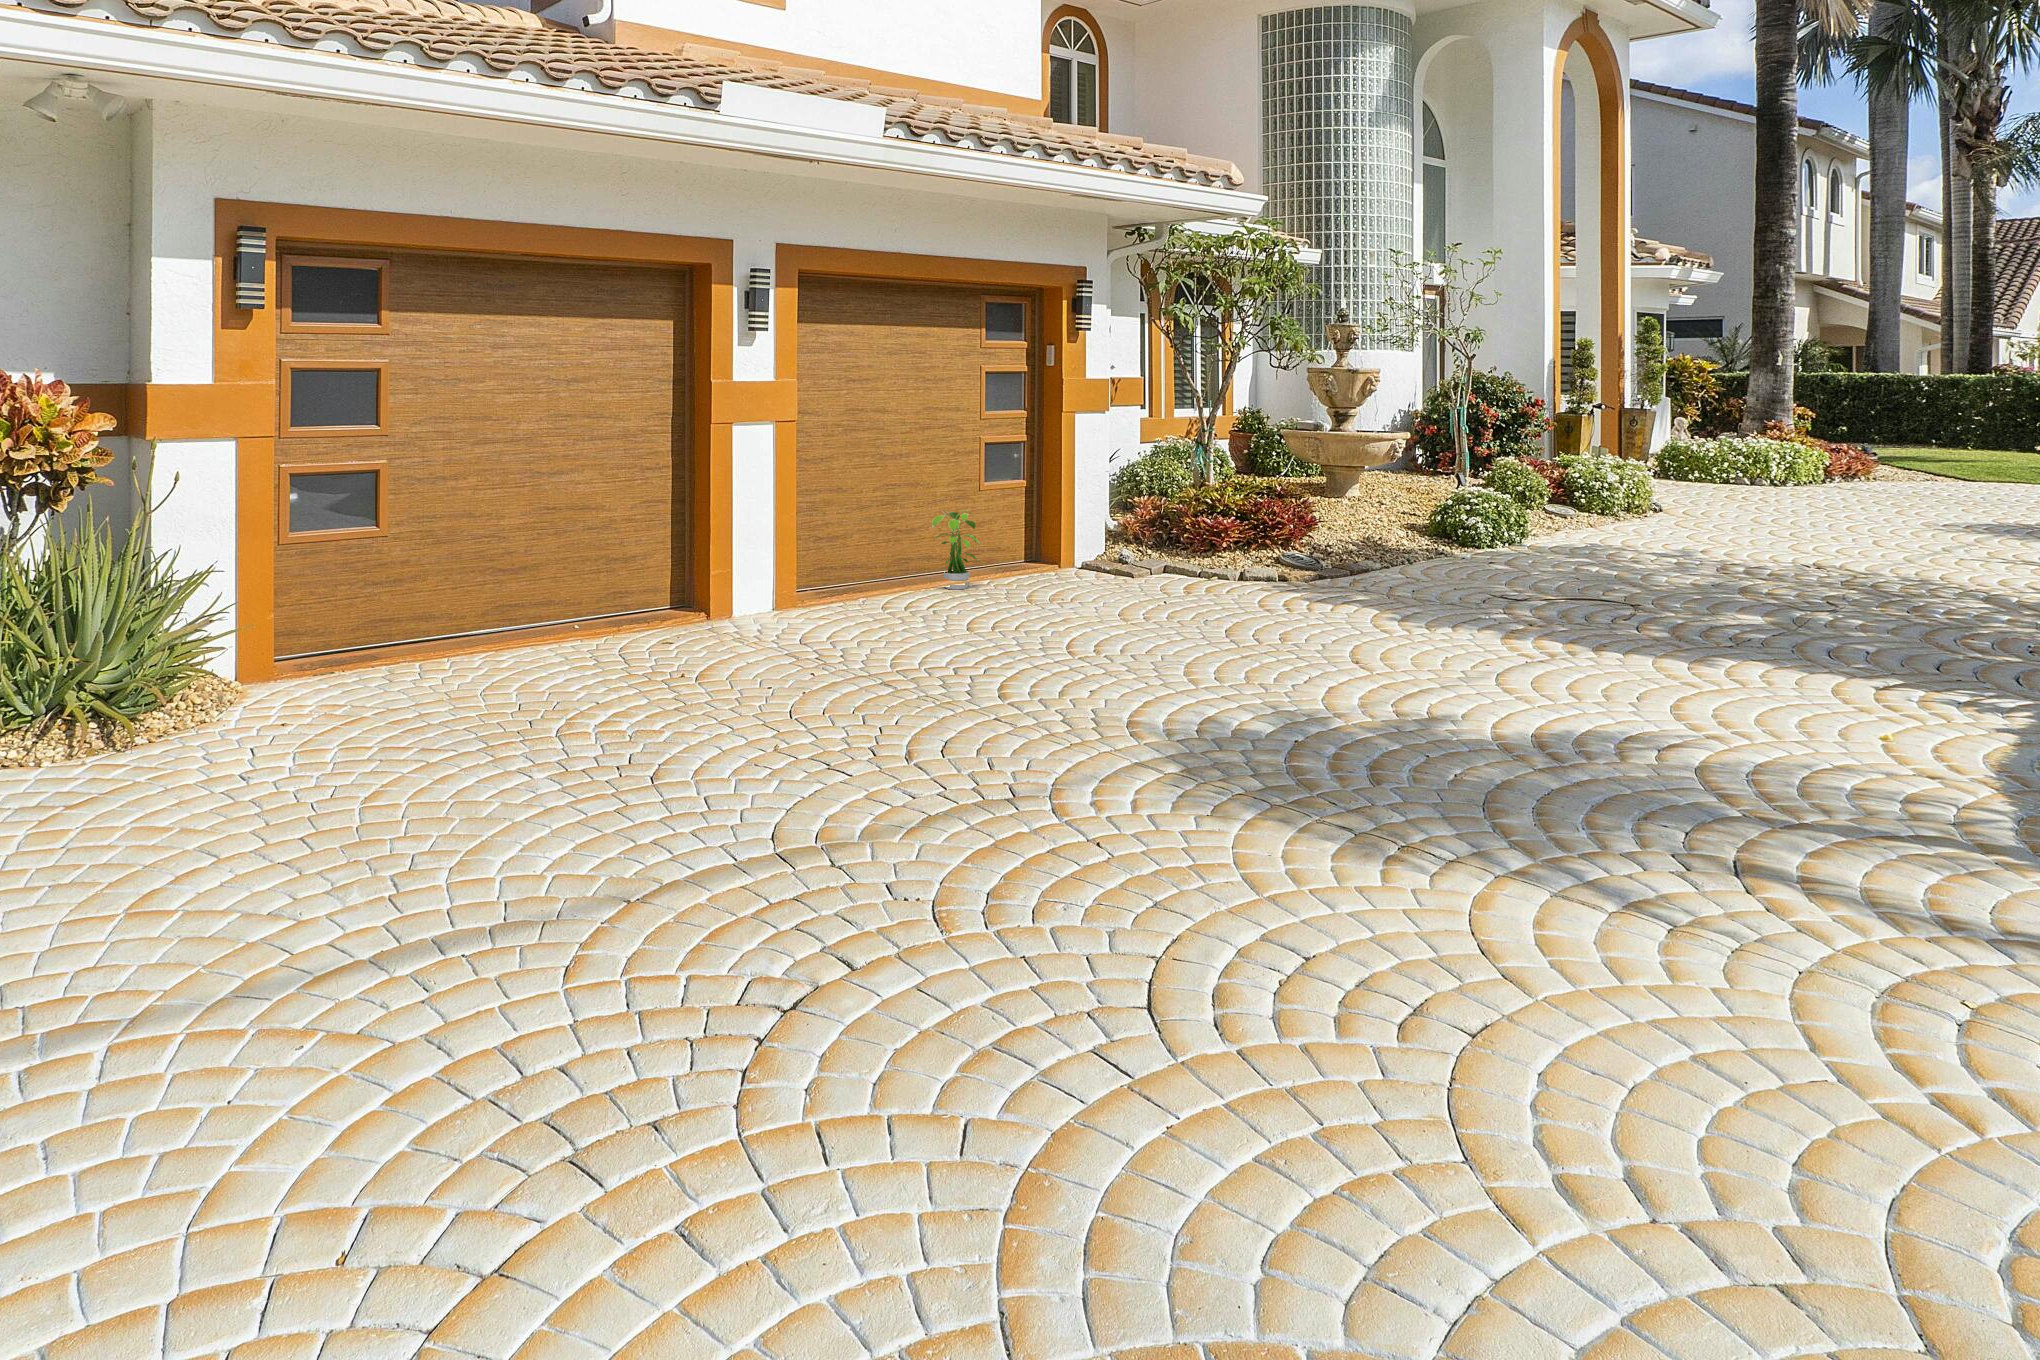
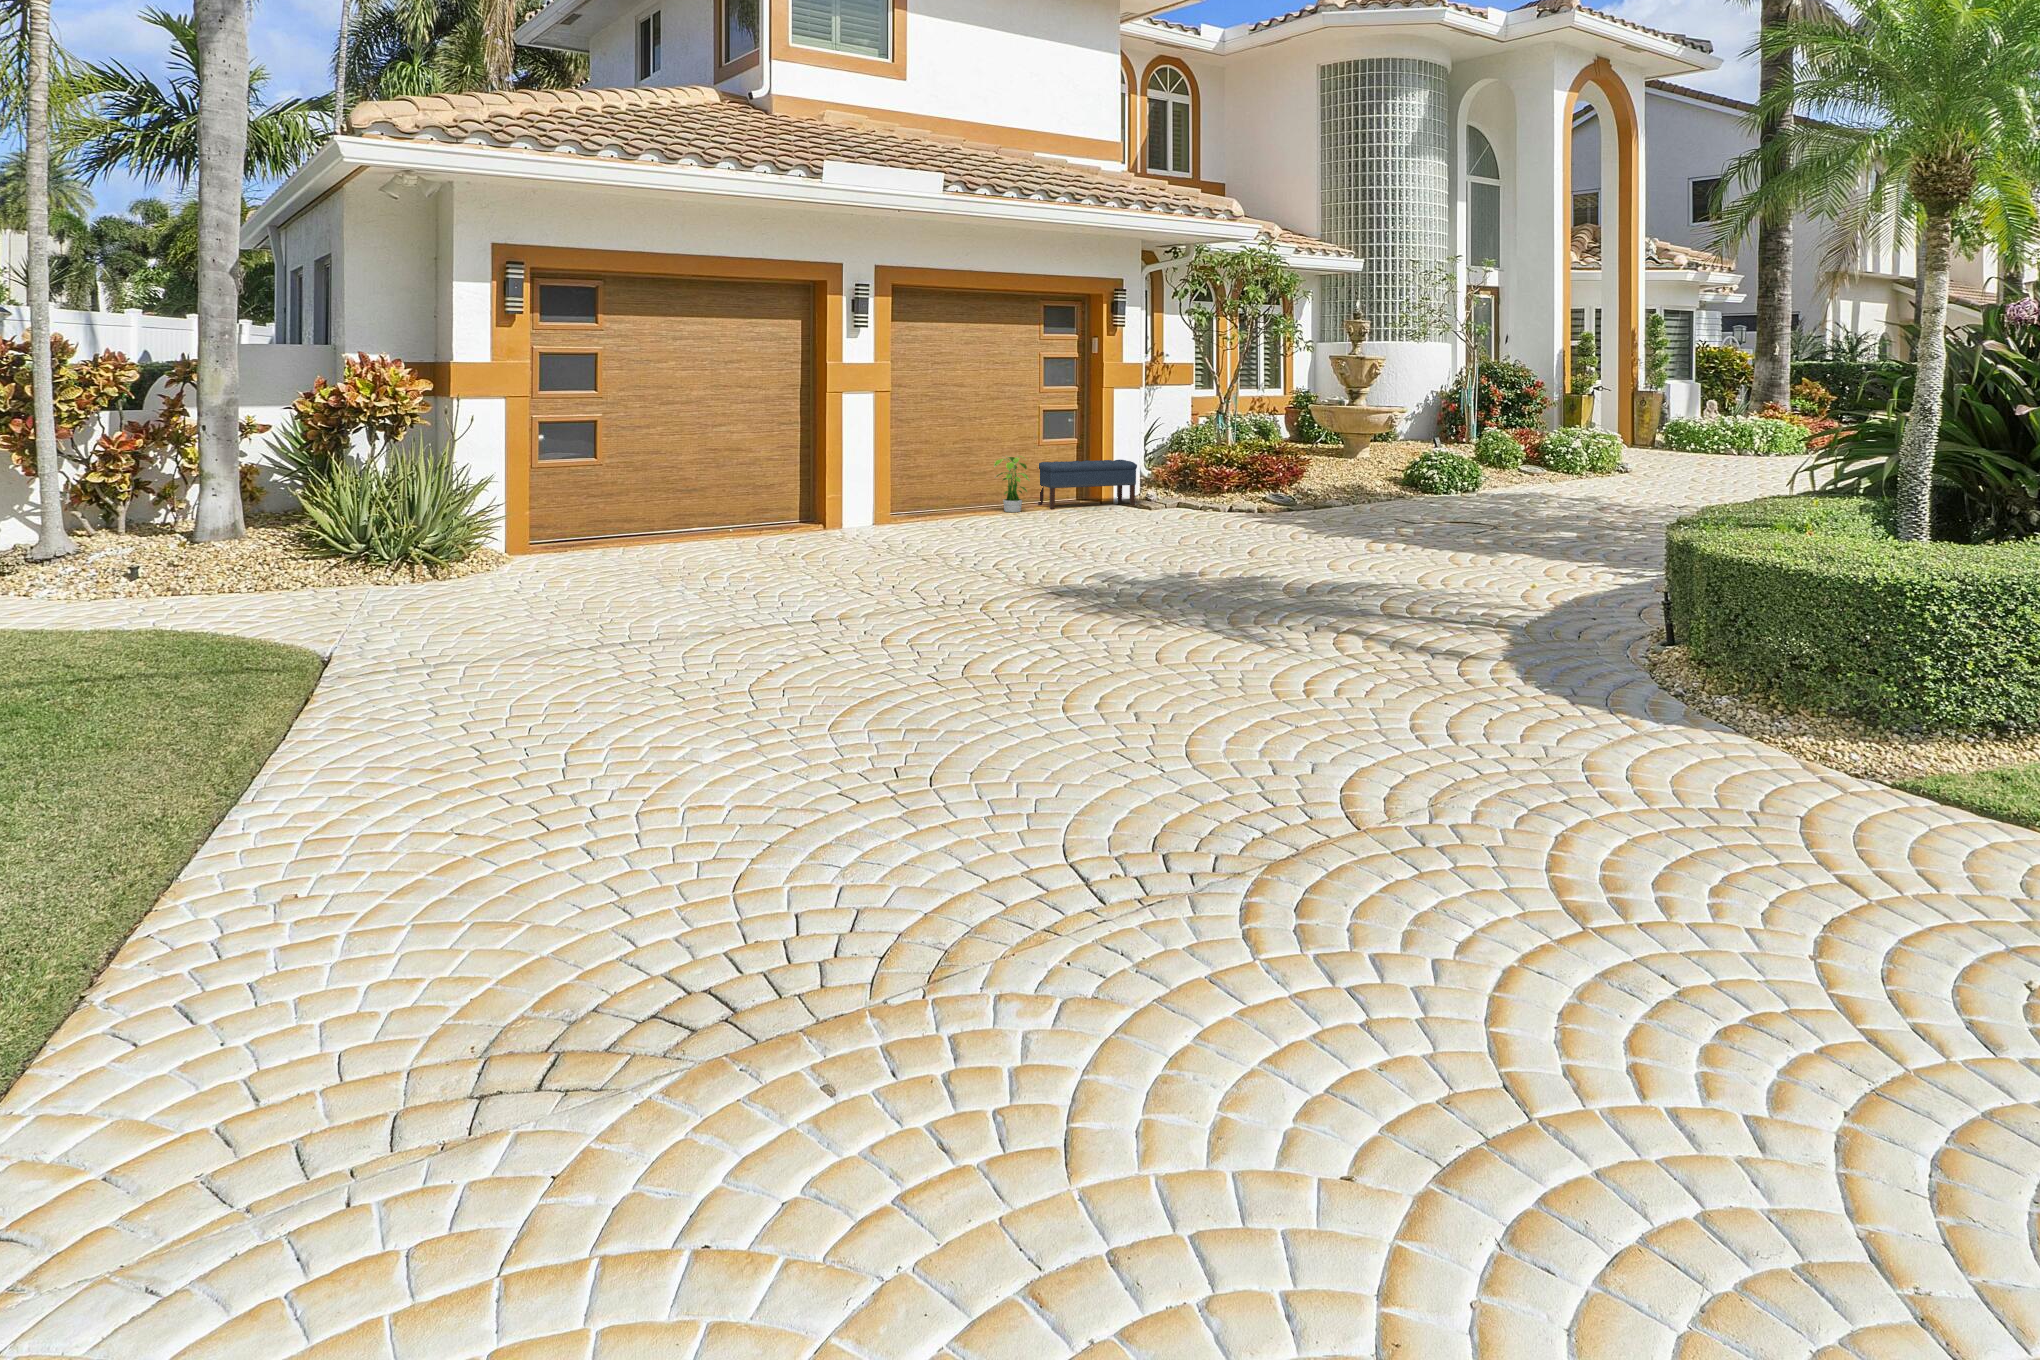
bench: none [979,512,1113,583] -> present [1038,460,1137,509]

